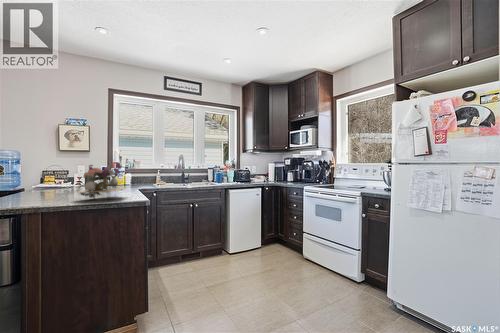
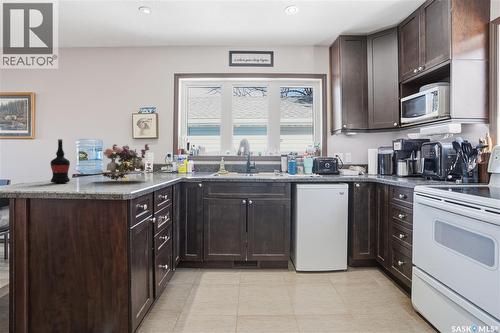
wine bottle: none [33,162,53,206] -> present [50,139,70,183]

